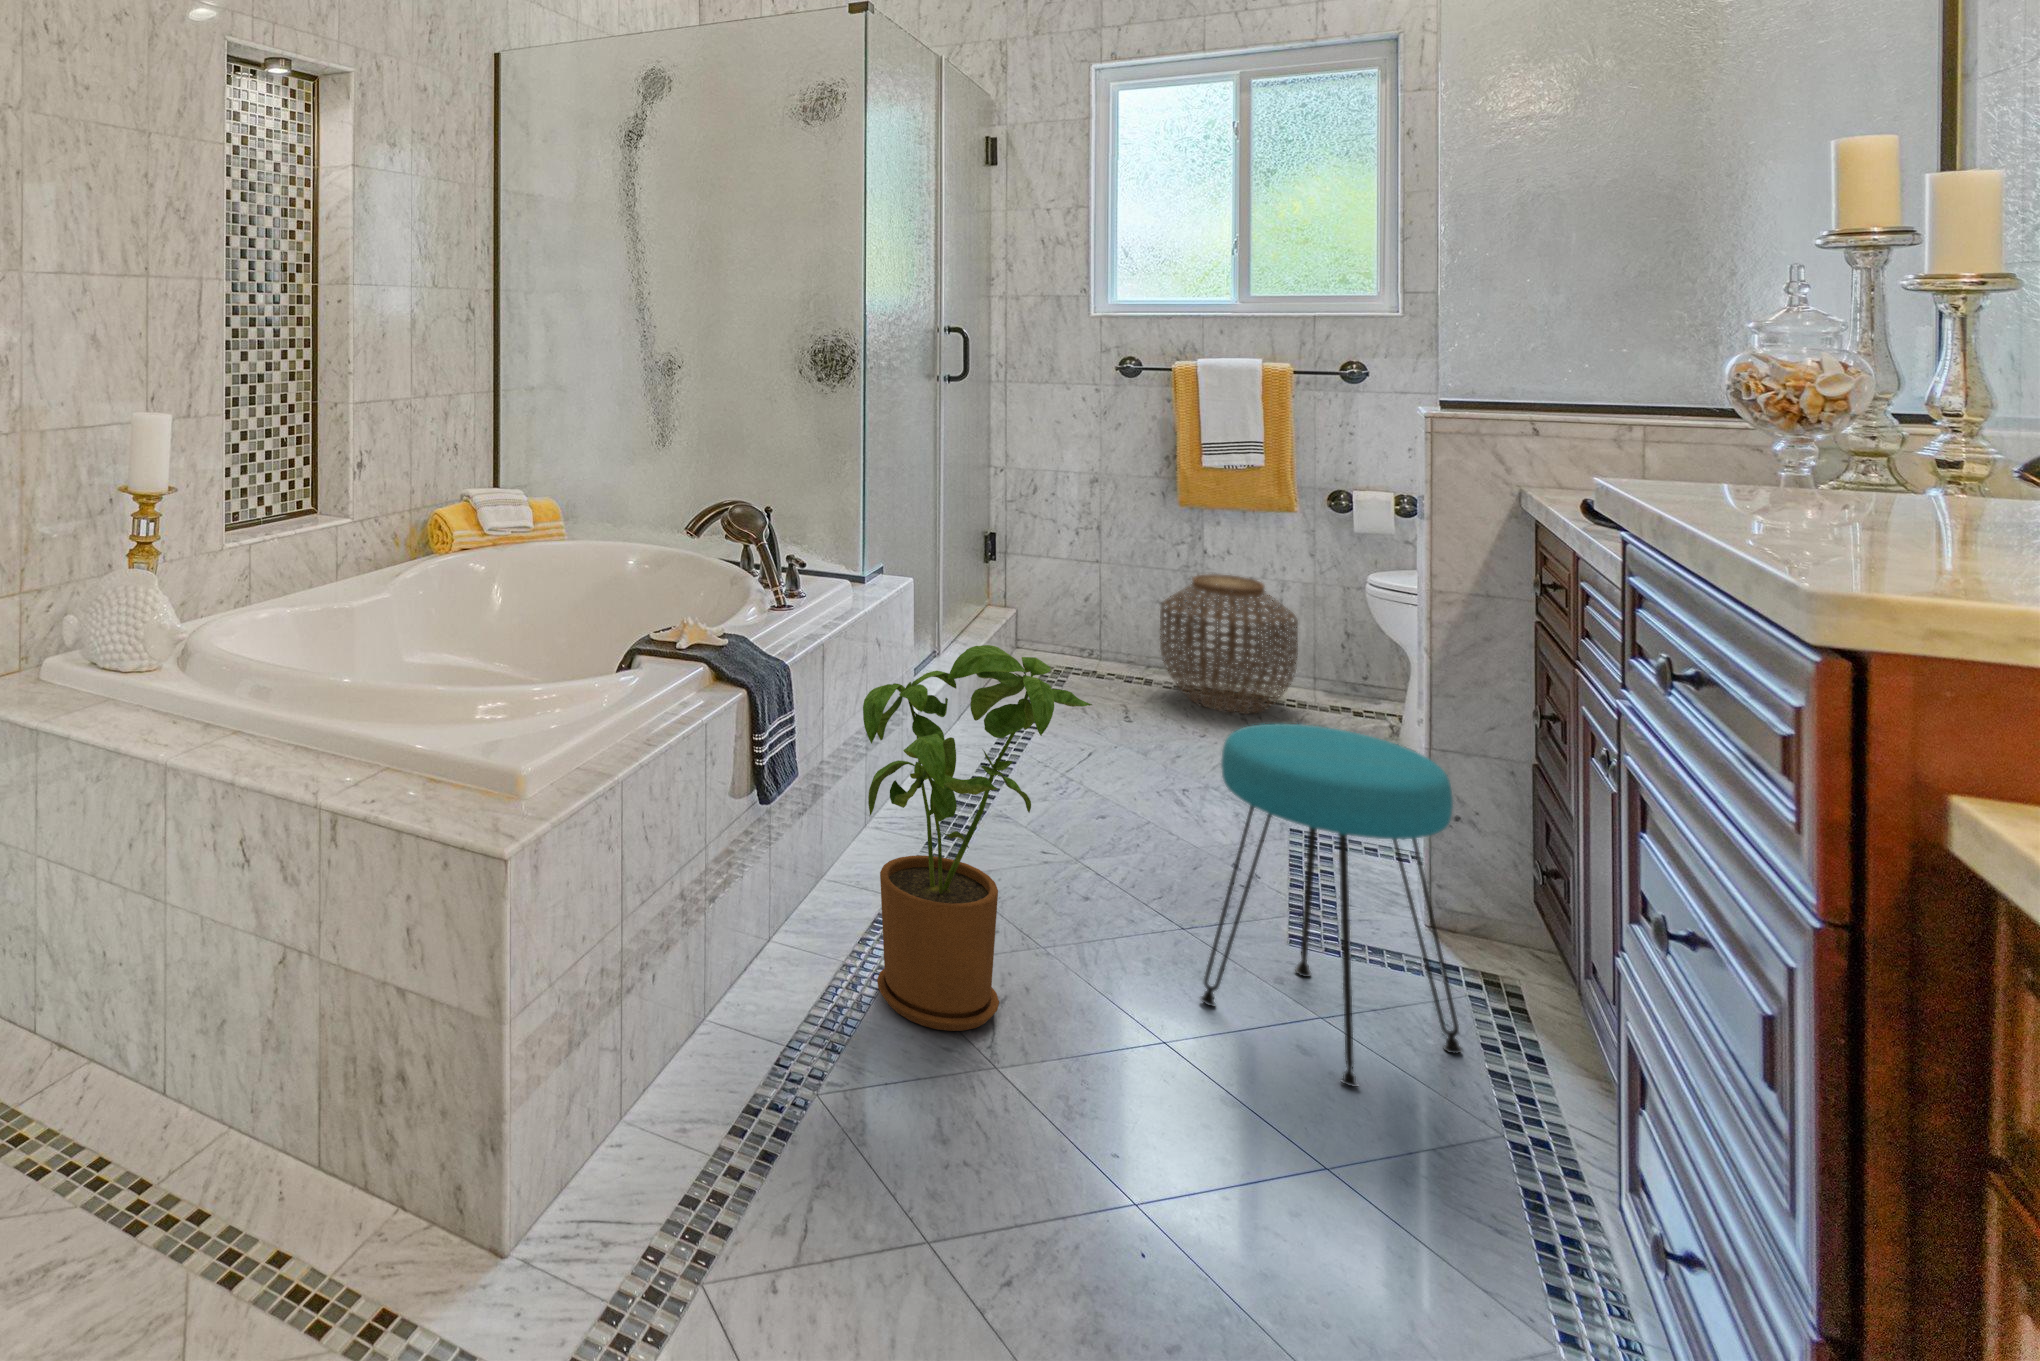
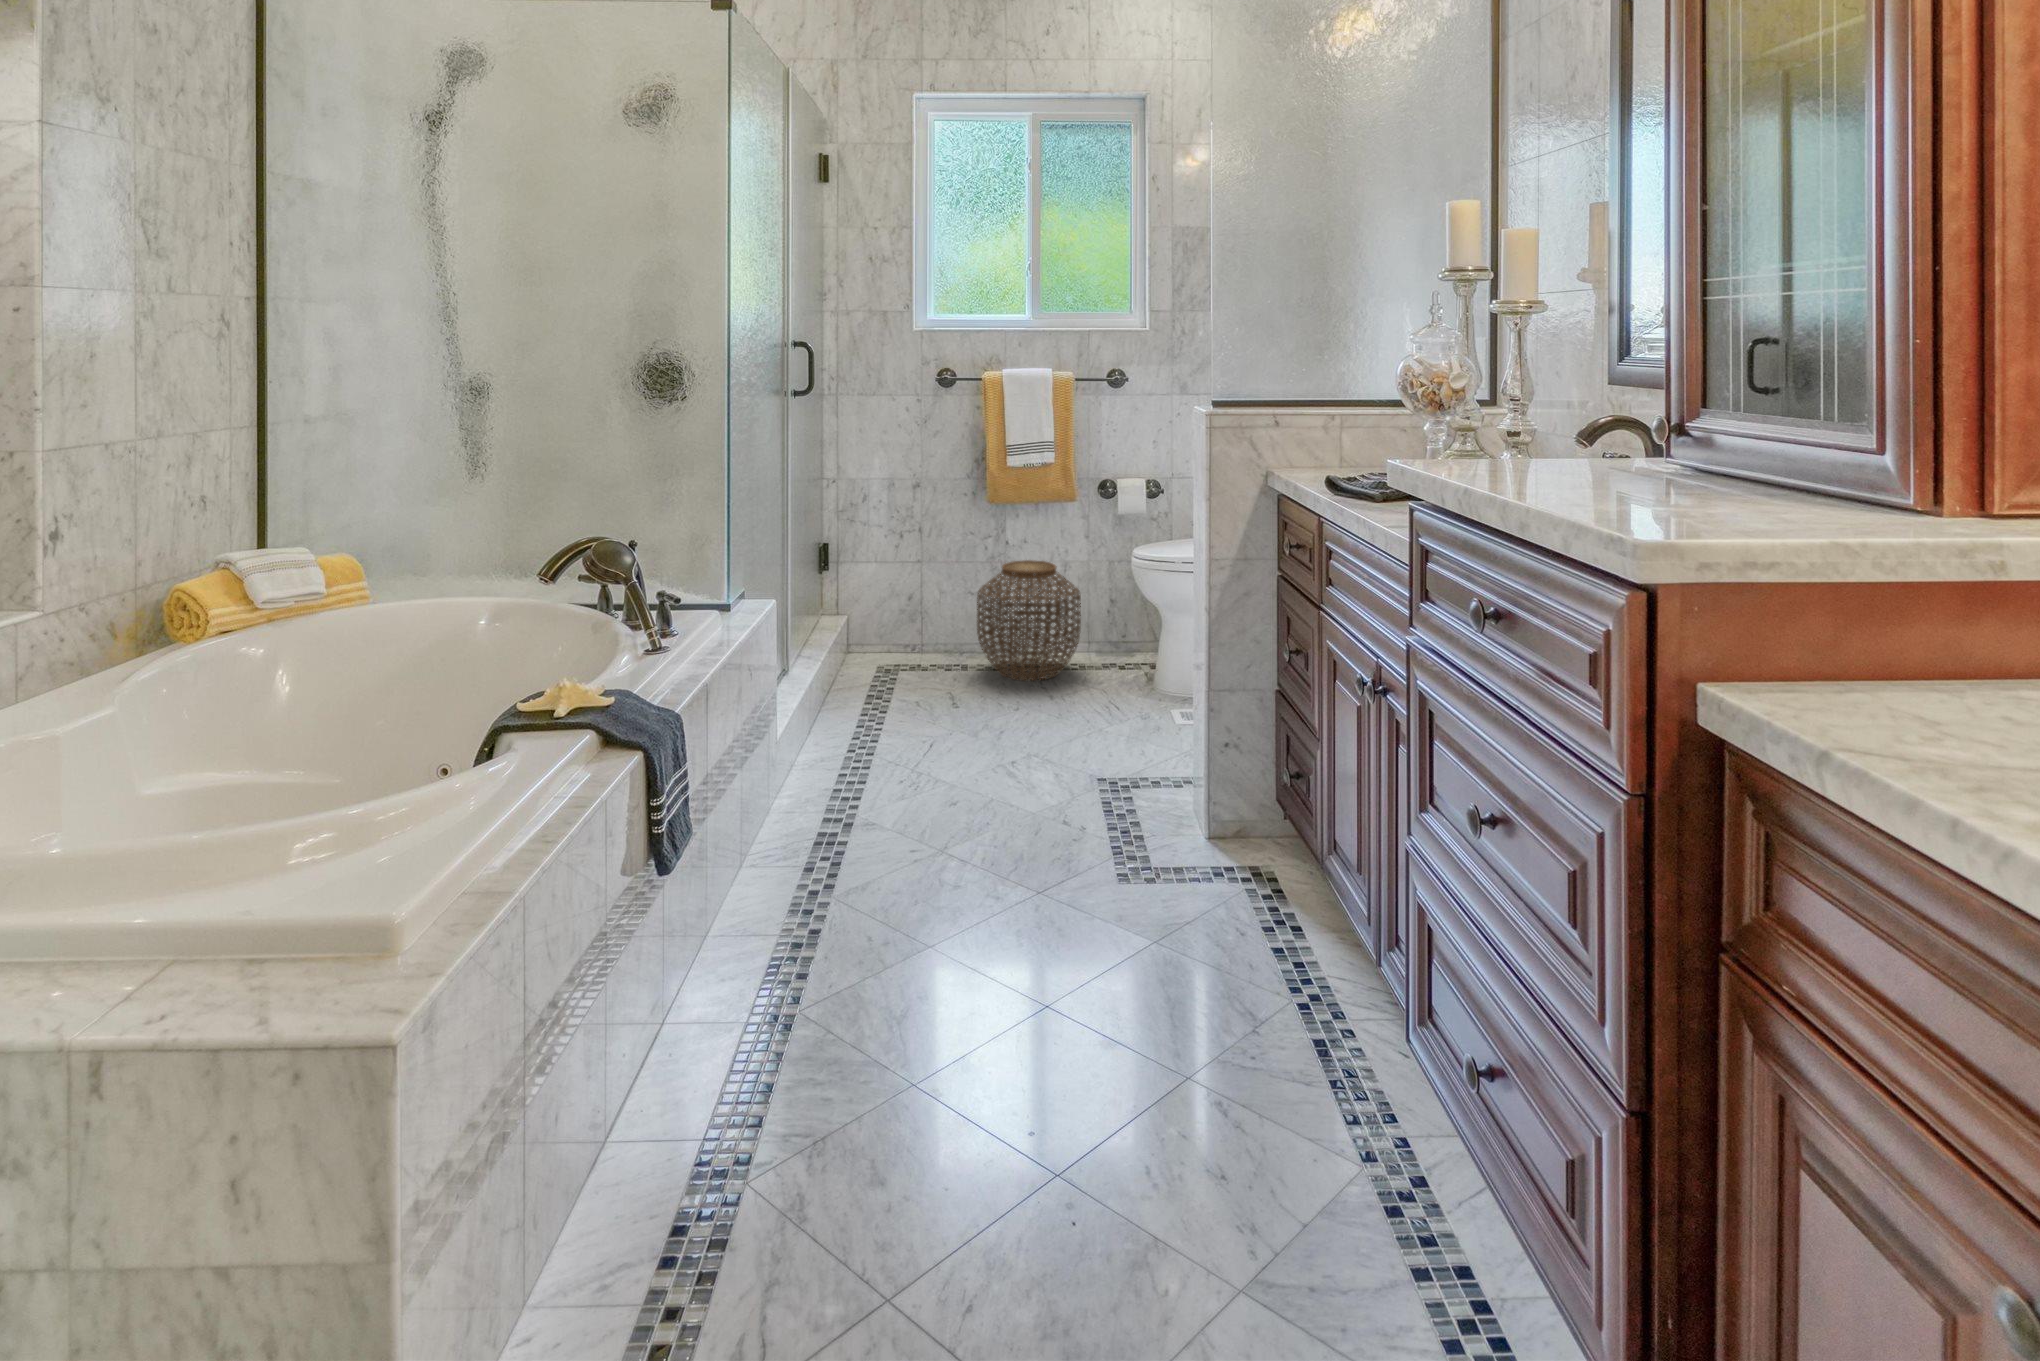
house plant: present [863,645,1092,1031] -> none [767,661,988,1072]
stool: present [1201,724,1462,1087] -> none [1068,687,1255,1000]

